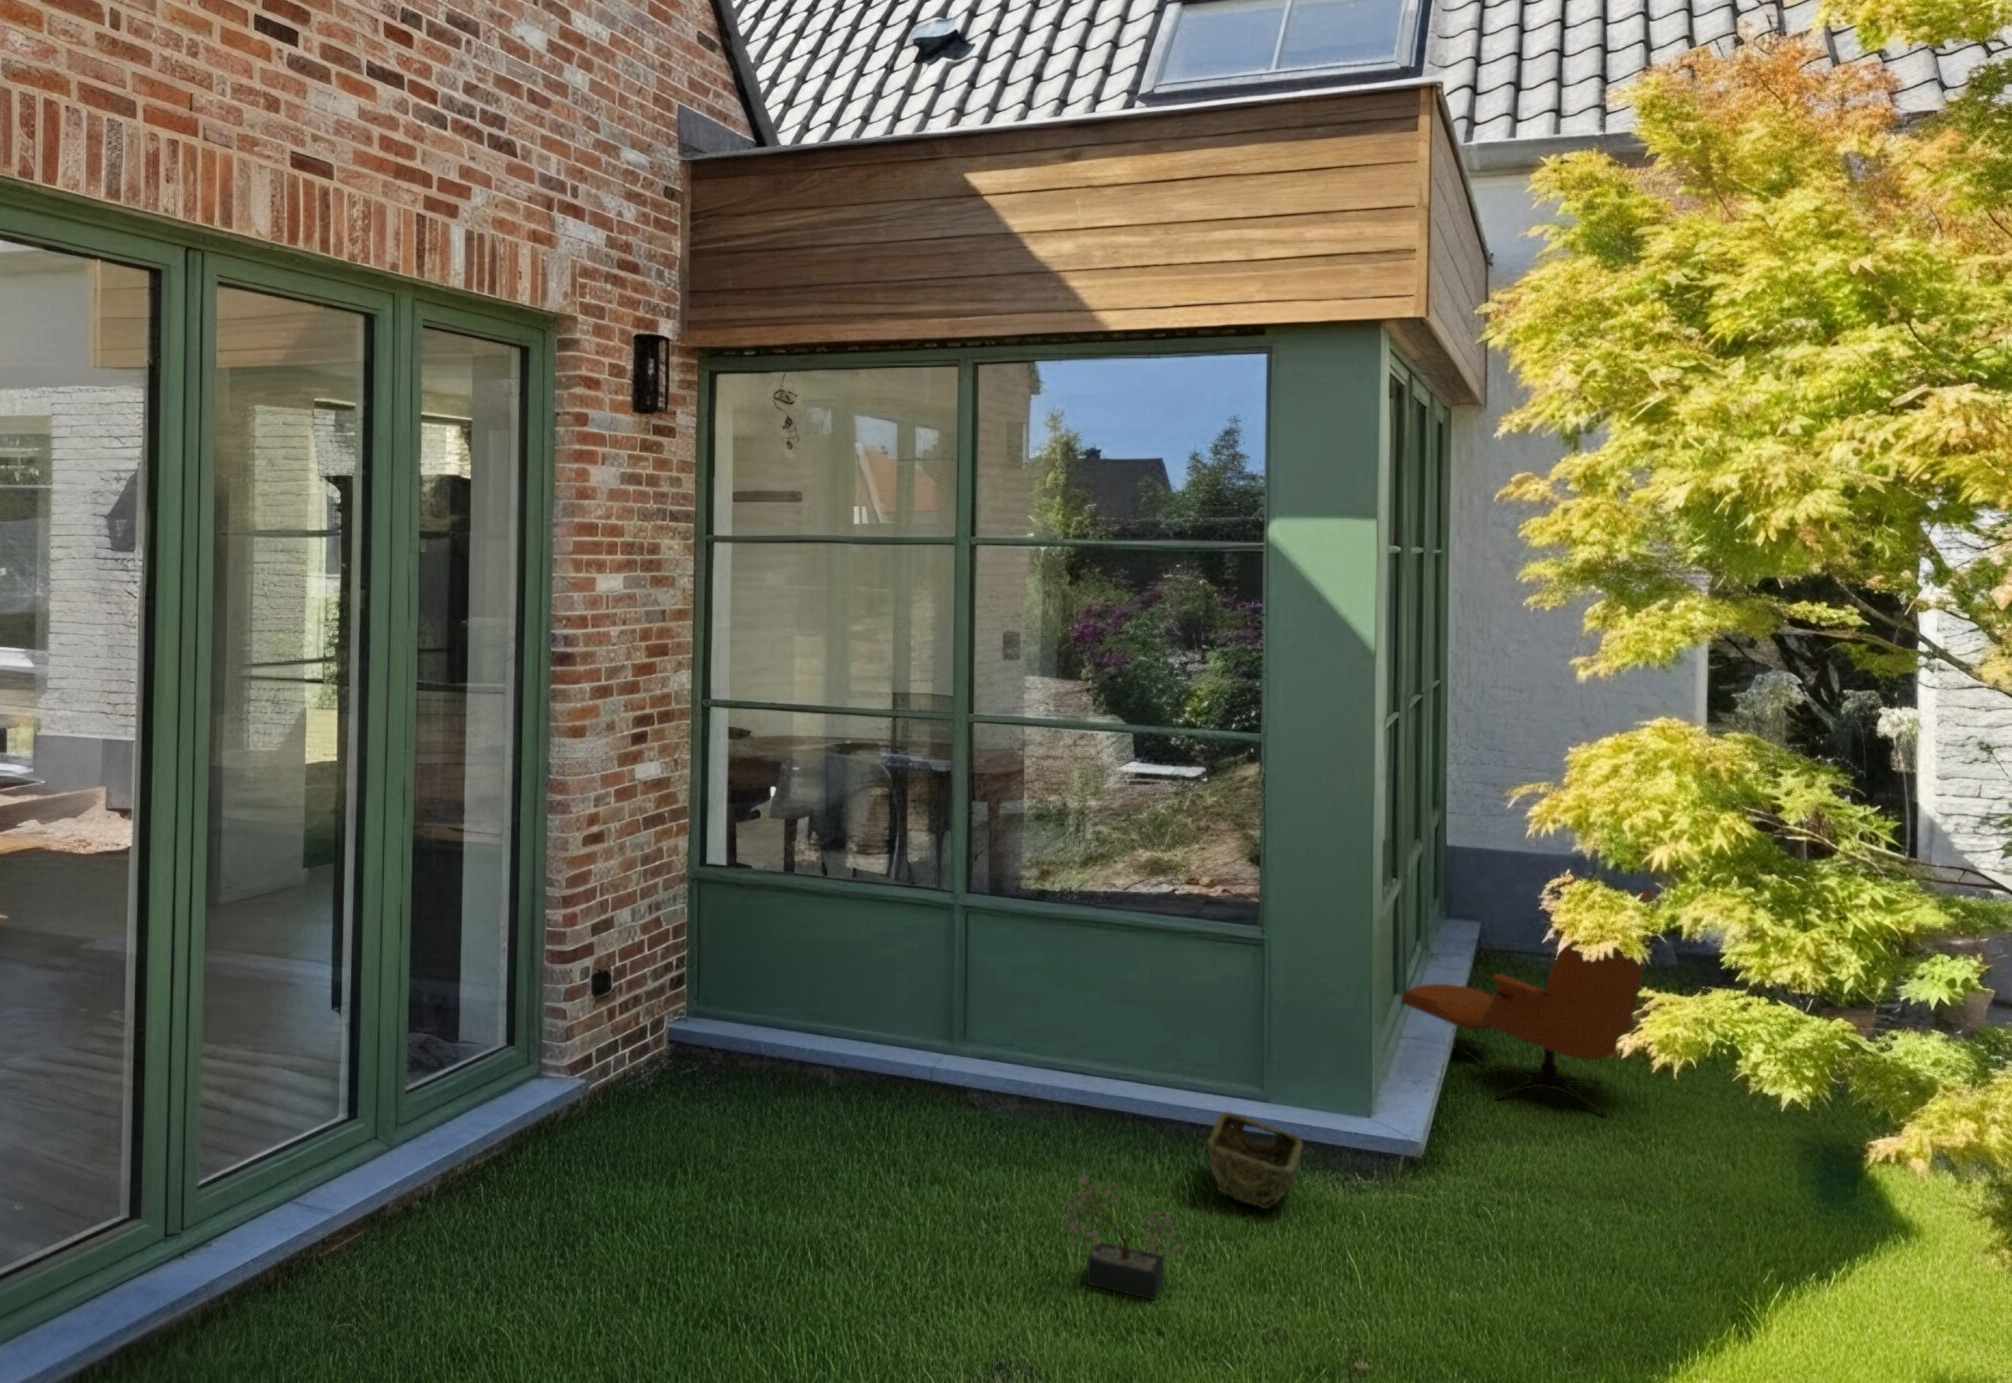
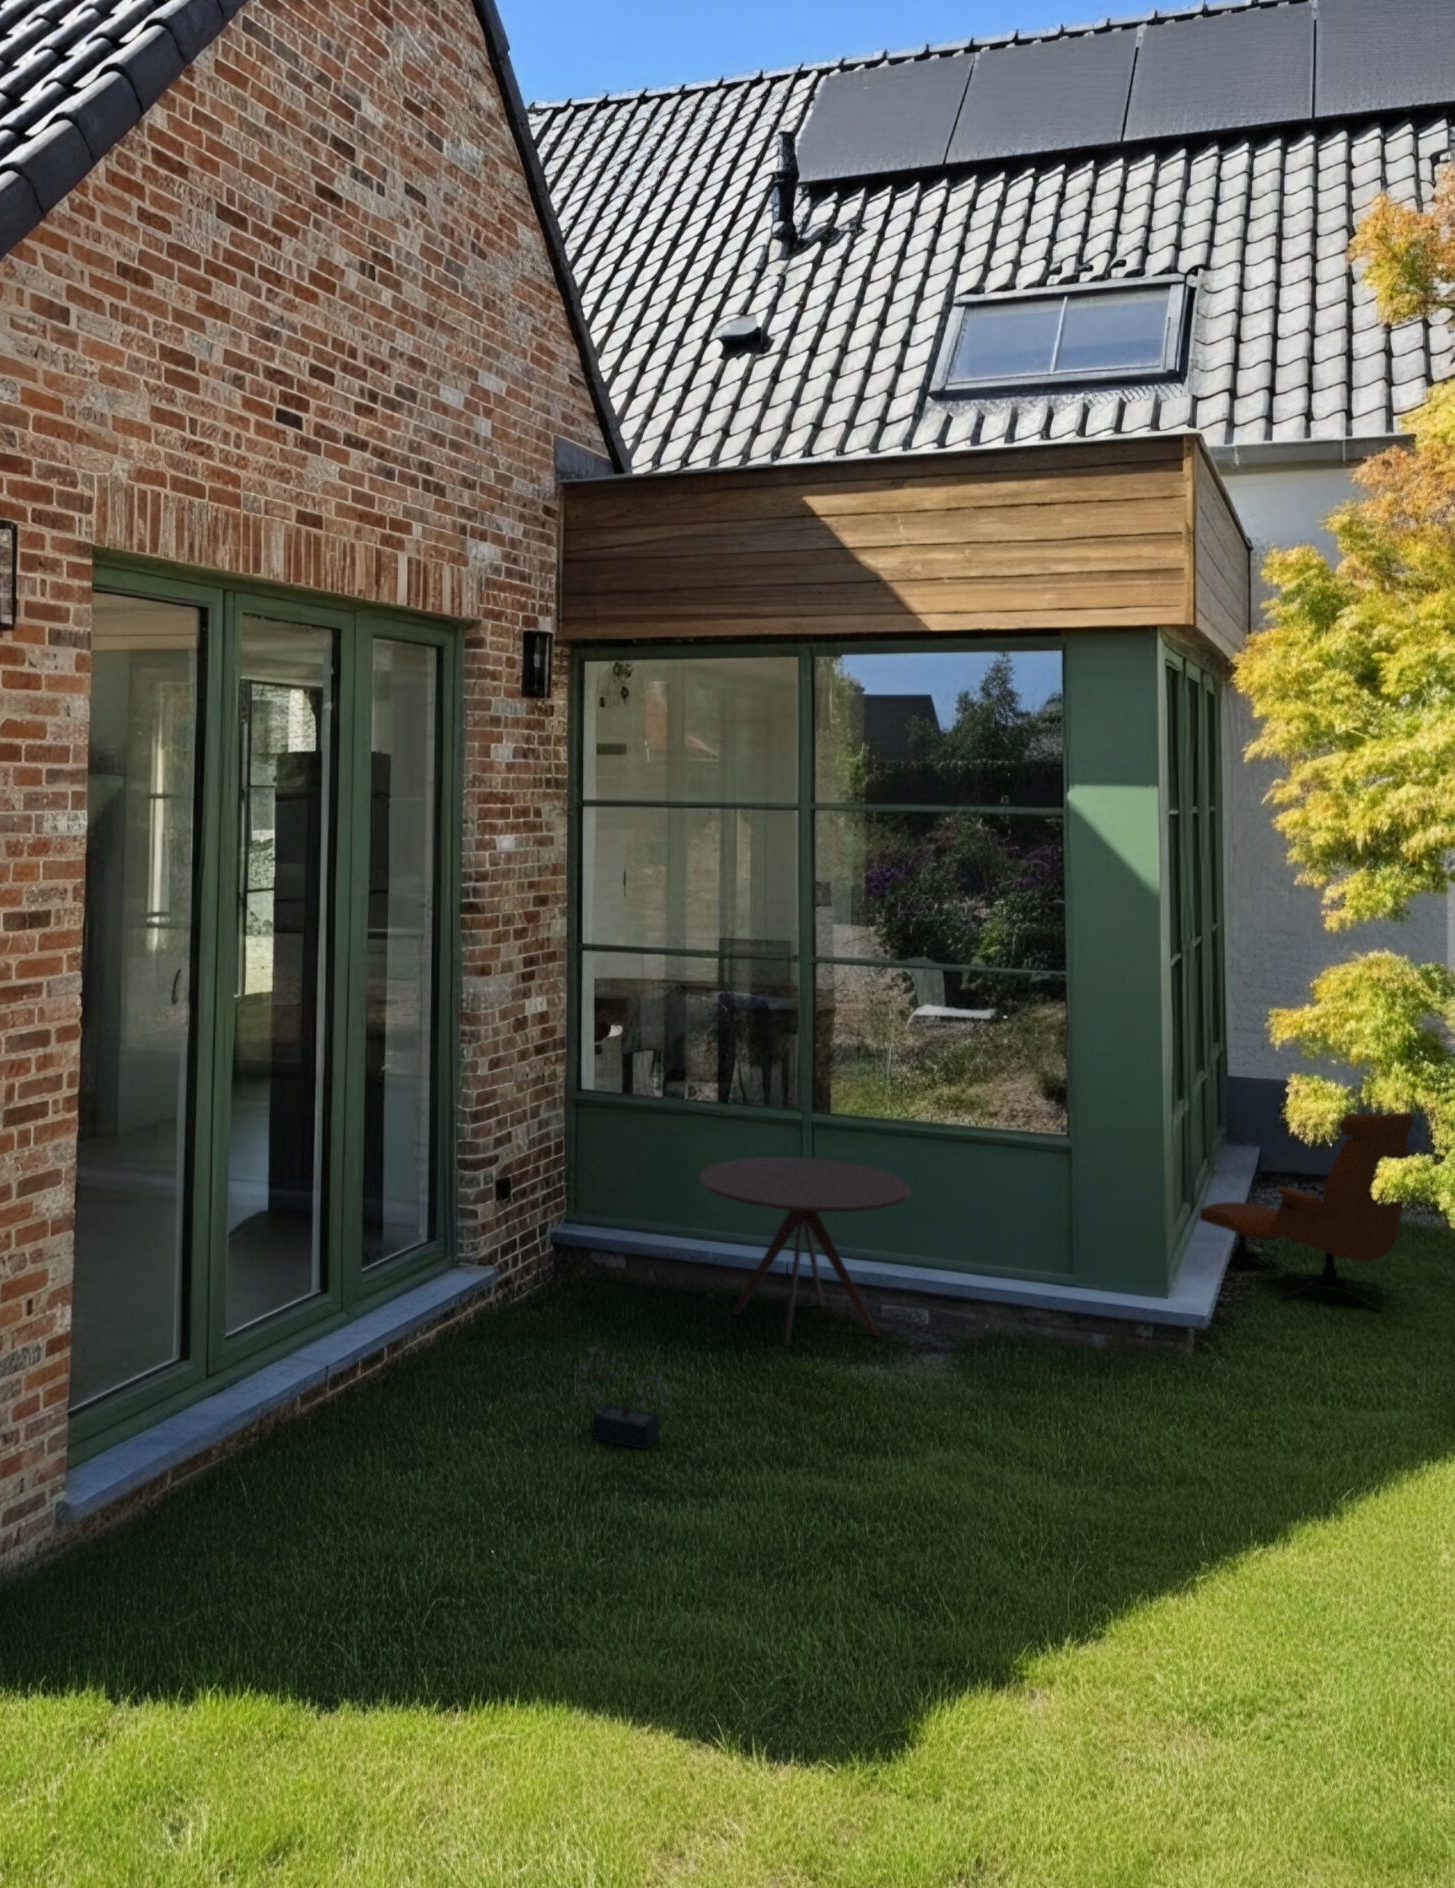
round table: none [826,940,1069,1167] -> present [700,1157,911,1346]
woven basket: present [1208,1113,1302,1209] -> none [1035,1299,1115,1376]
decorative plant: present [1065,1172,1180,1300] -> present [578,1346,668,1449]

